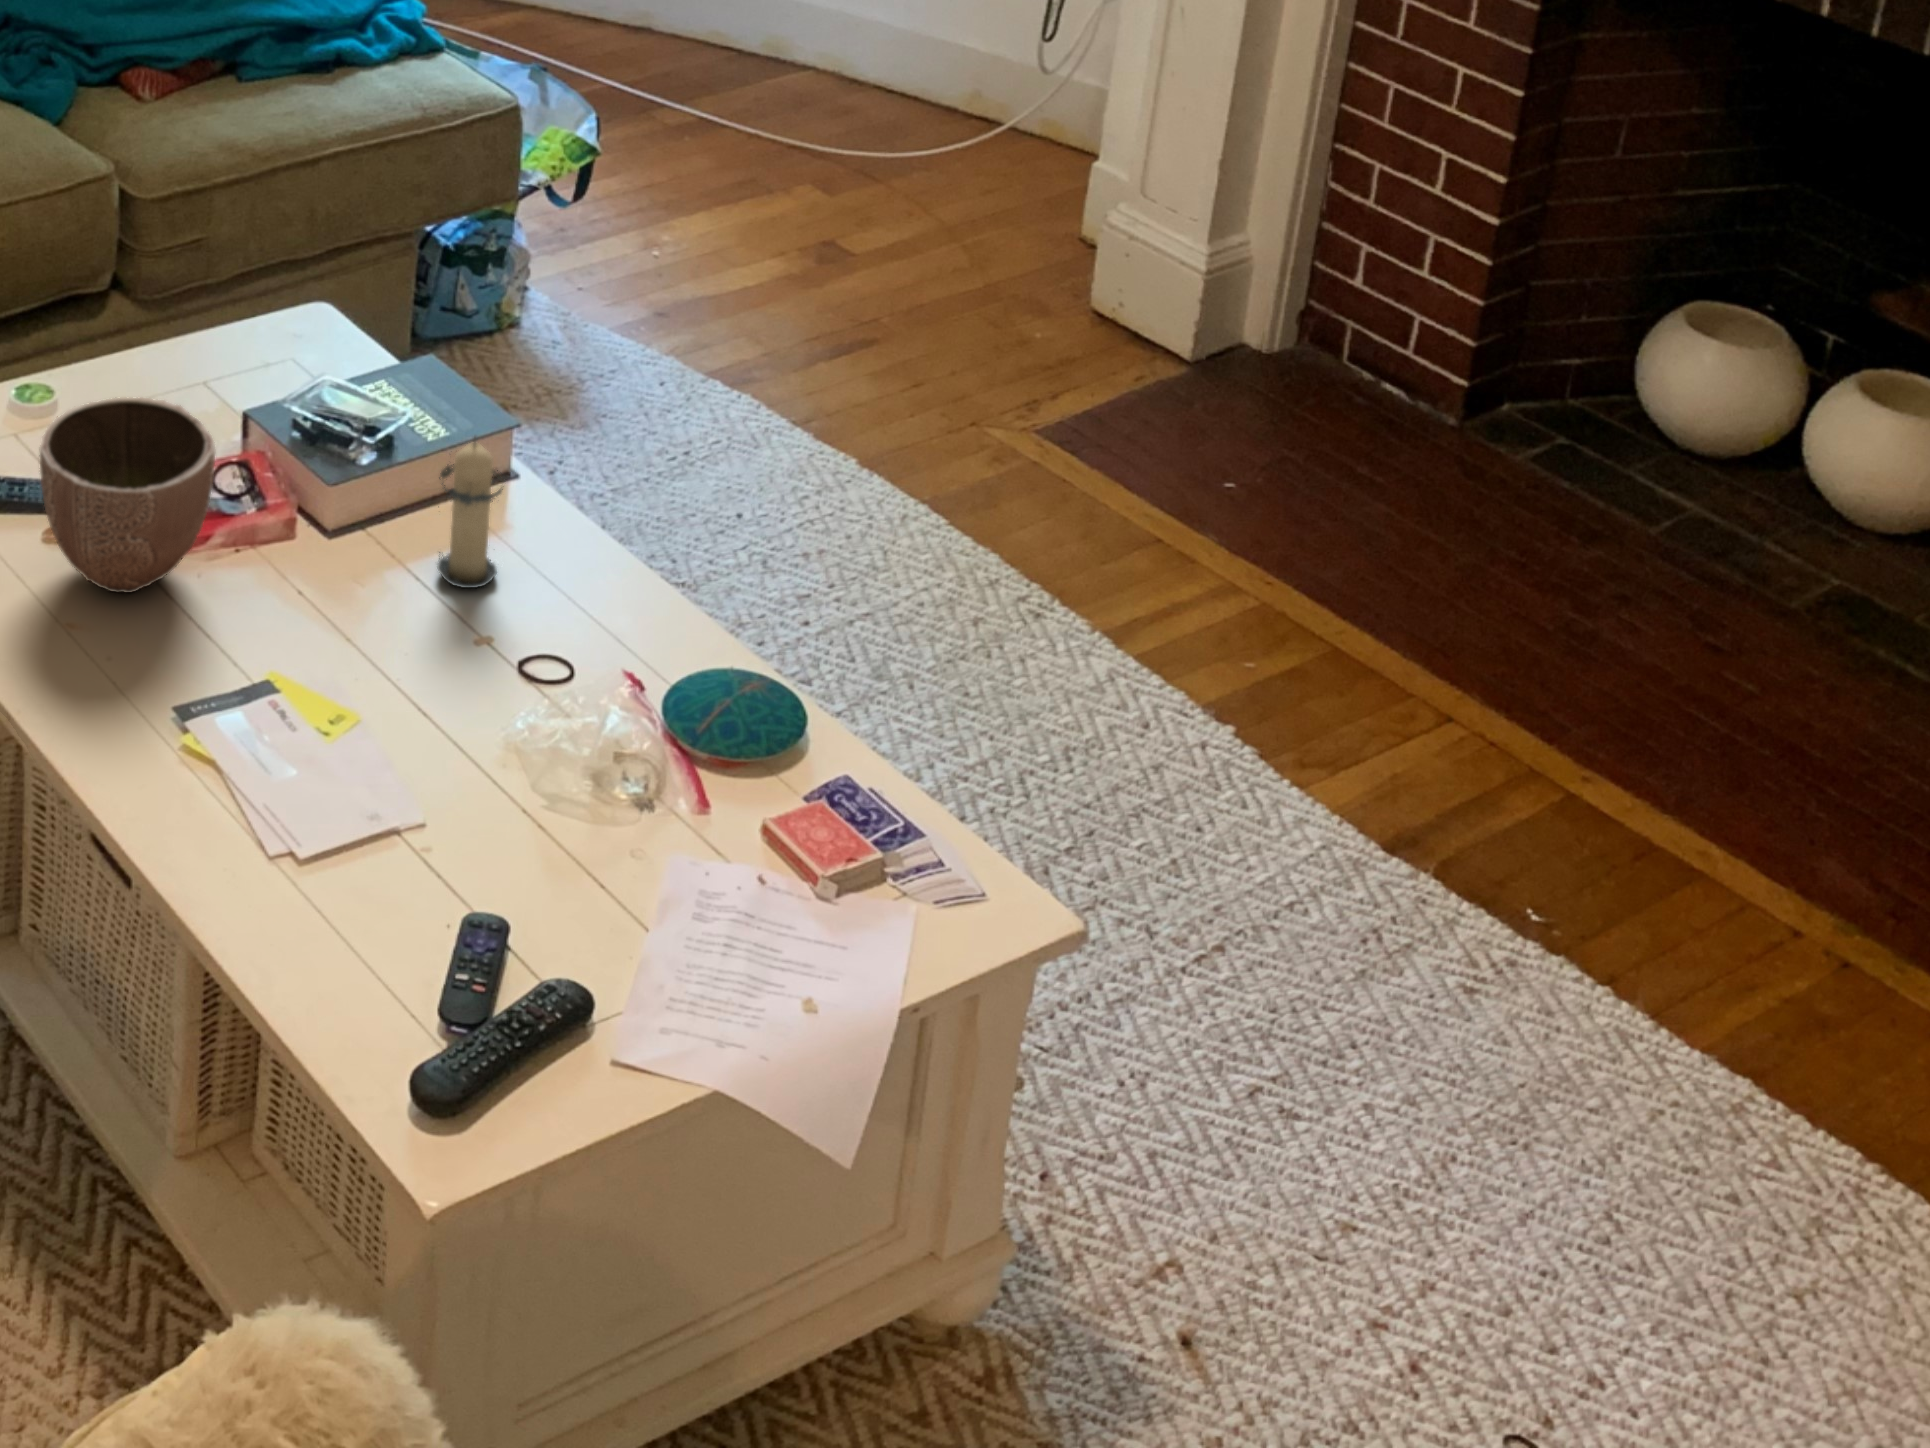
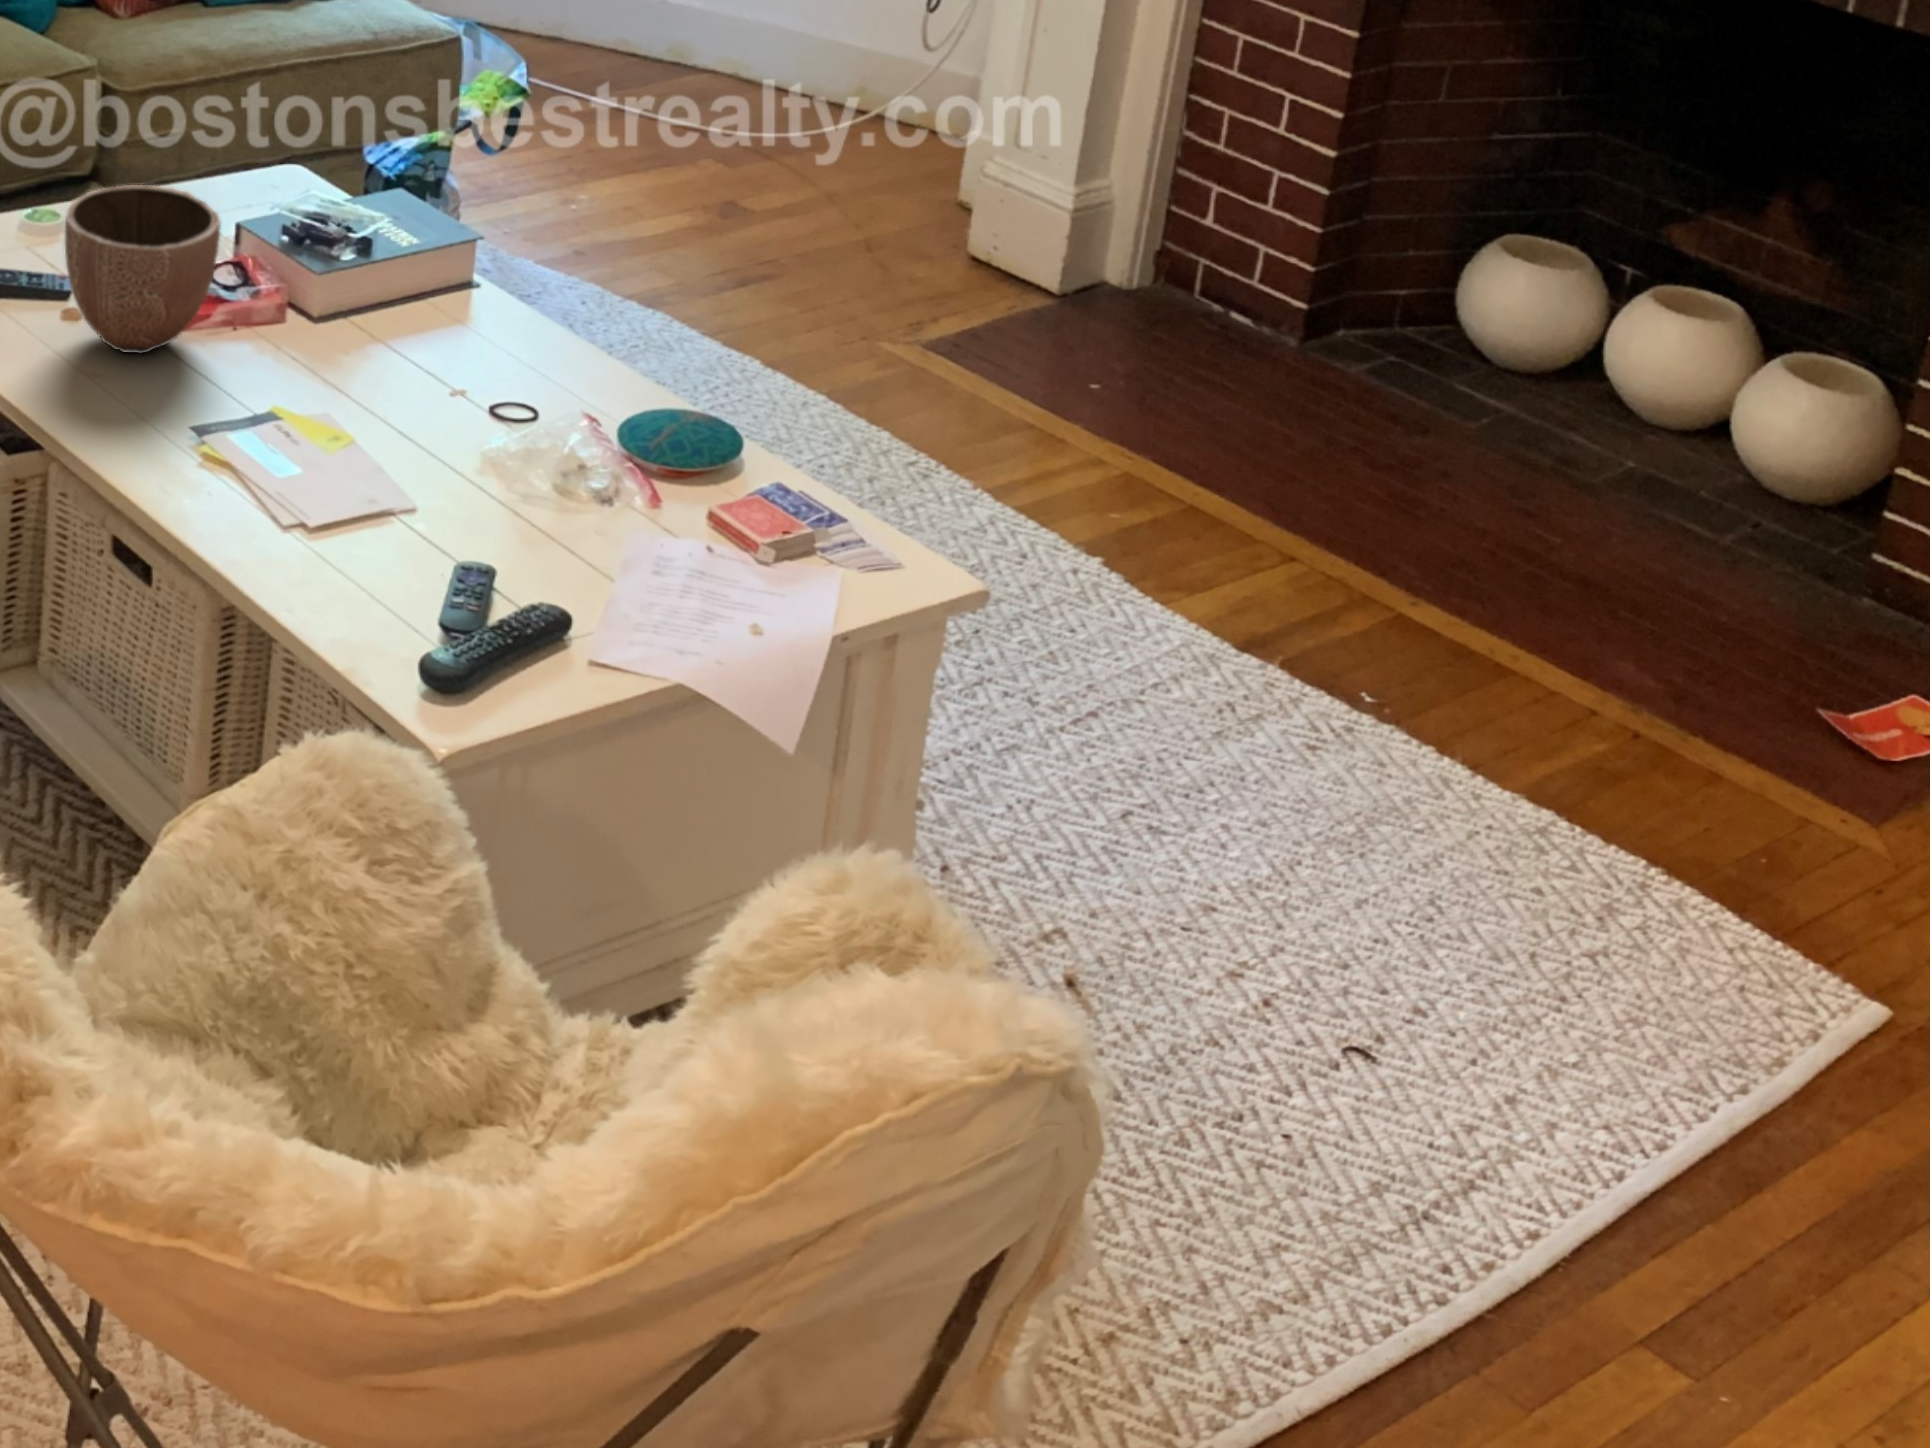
candle: present [437,441,505,588] -> none [407,214,480,357]

